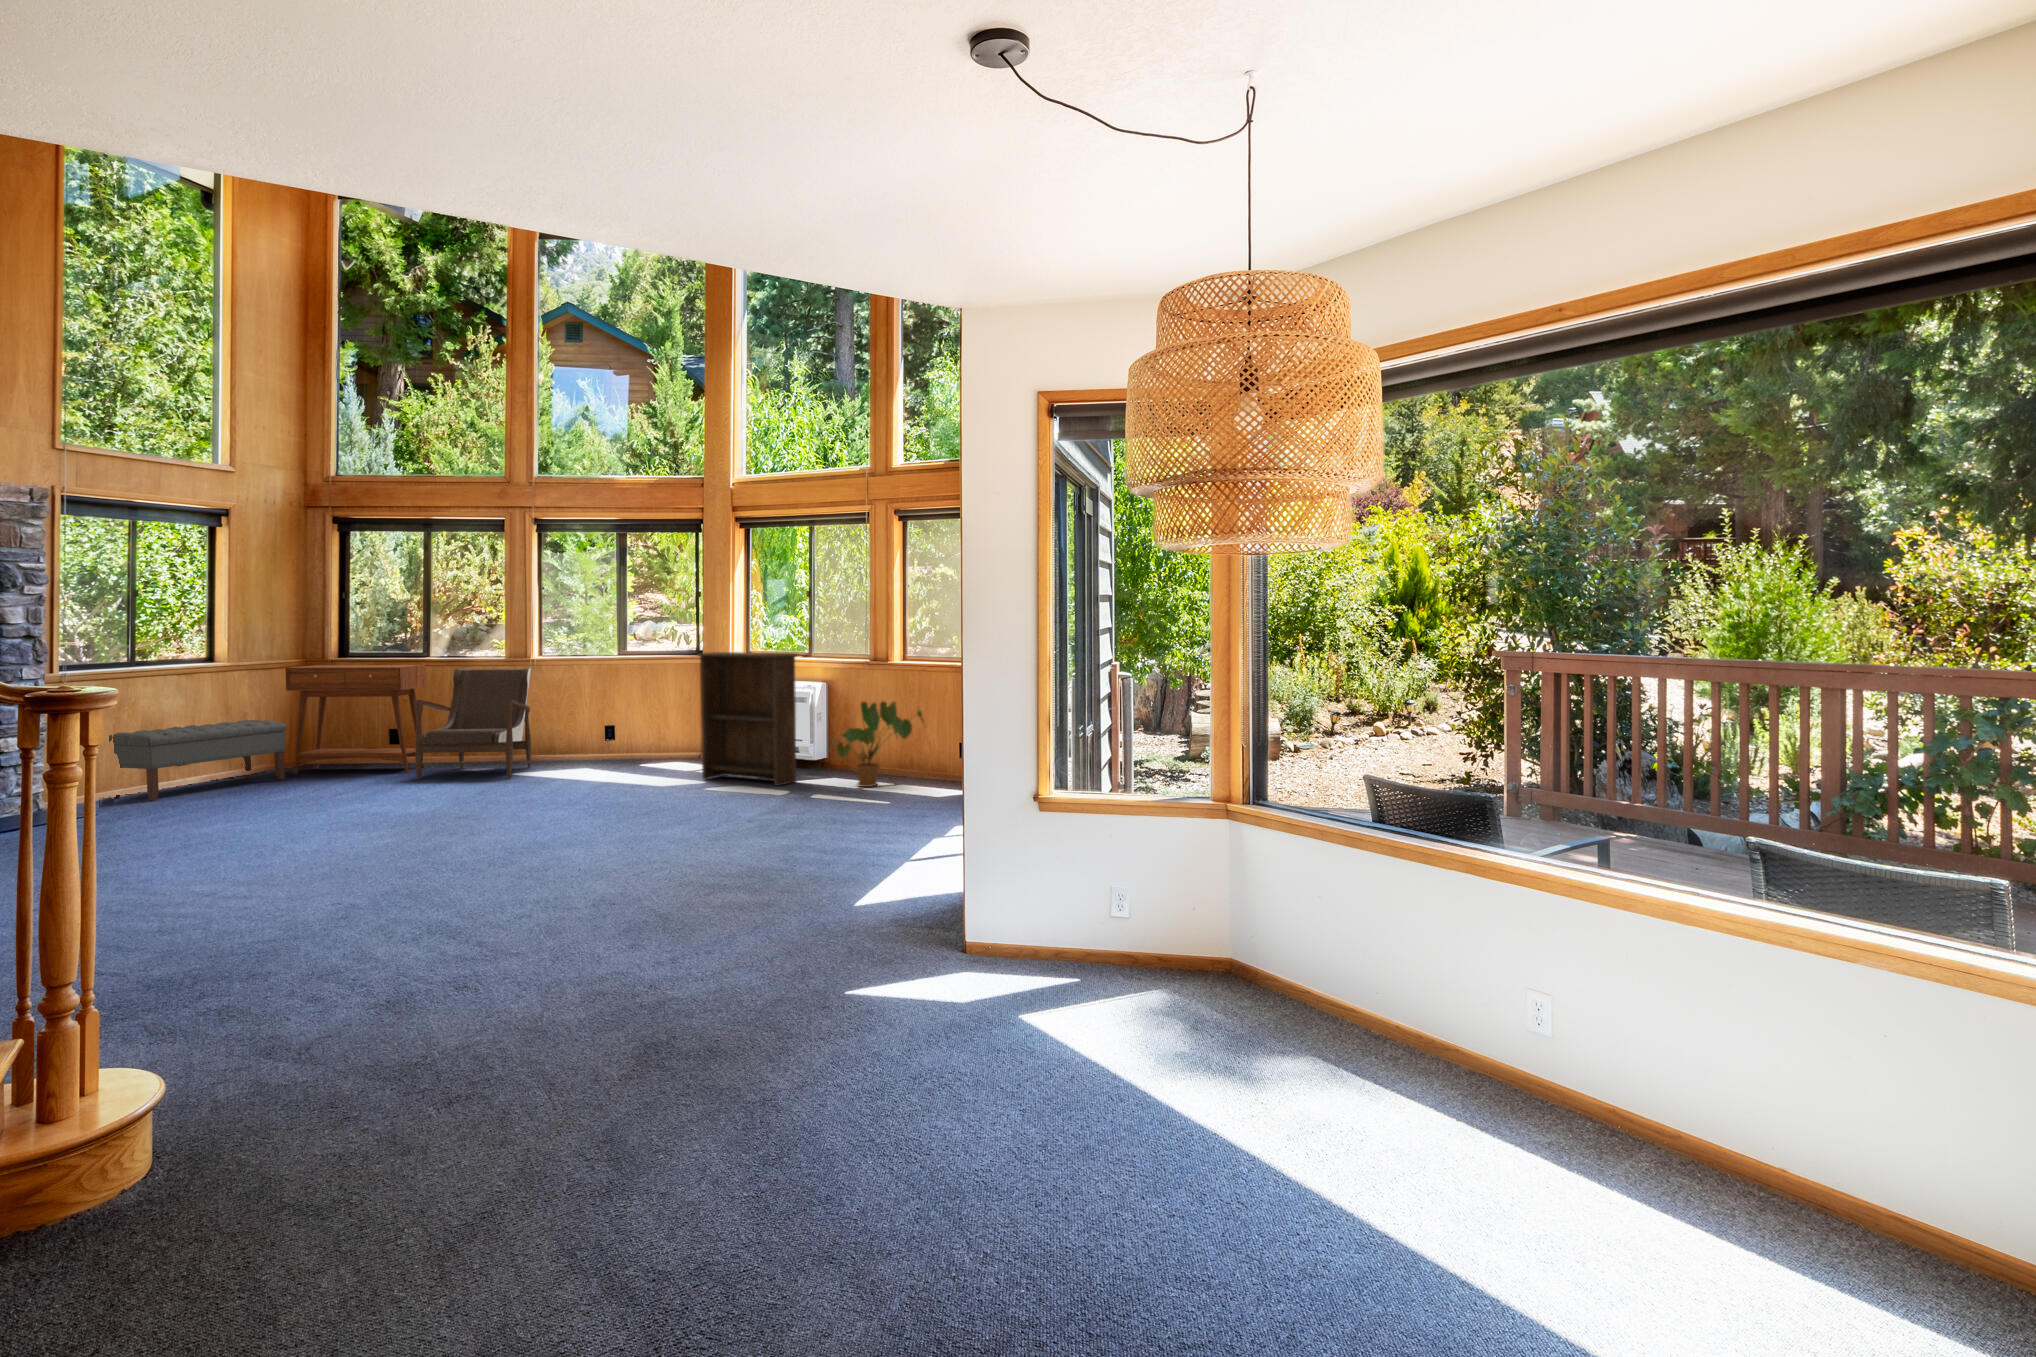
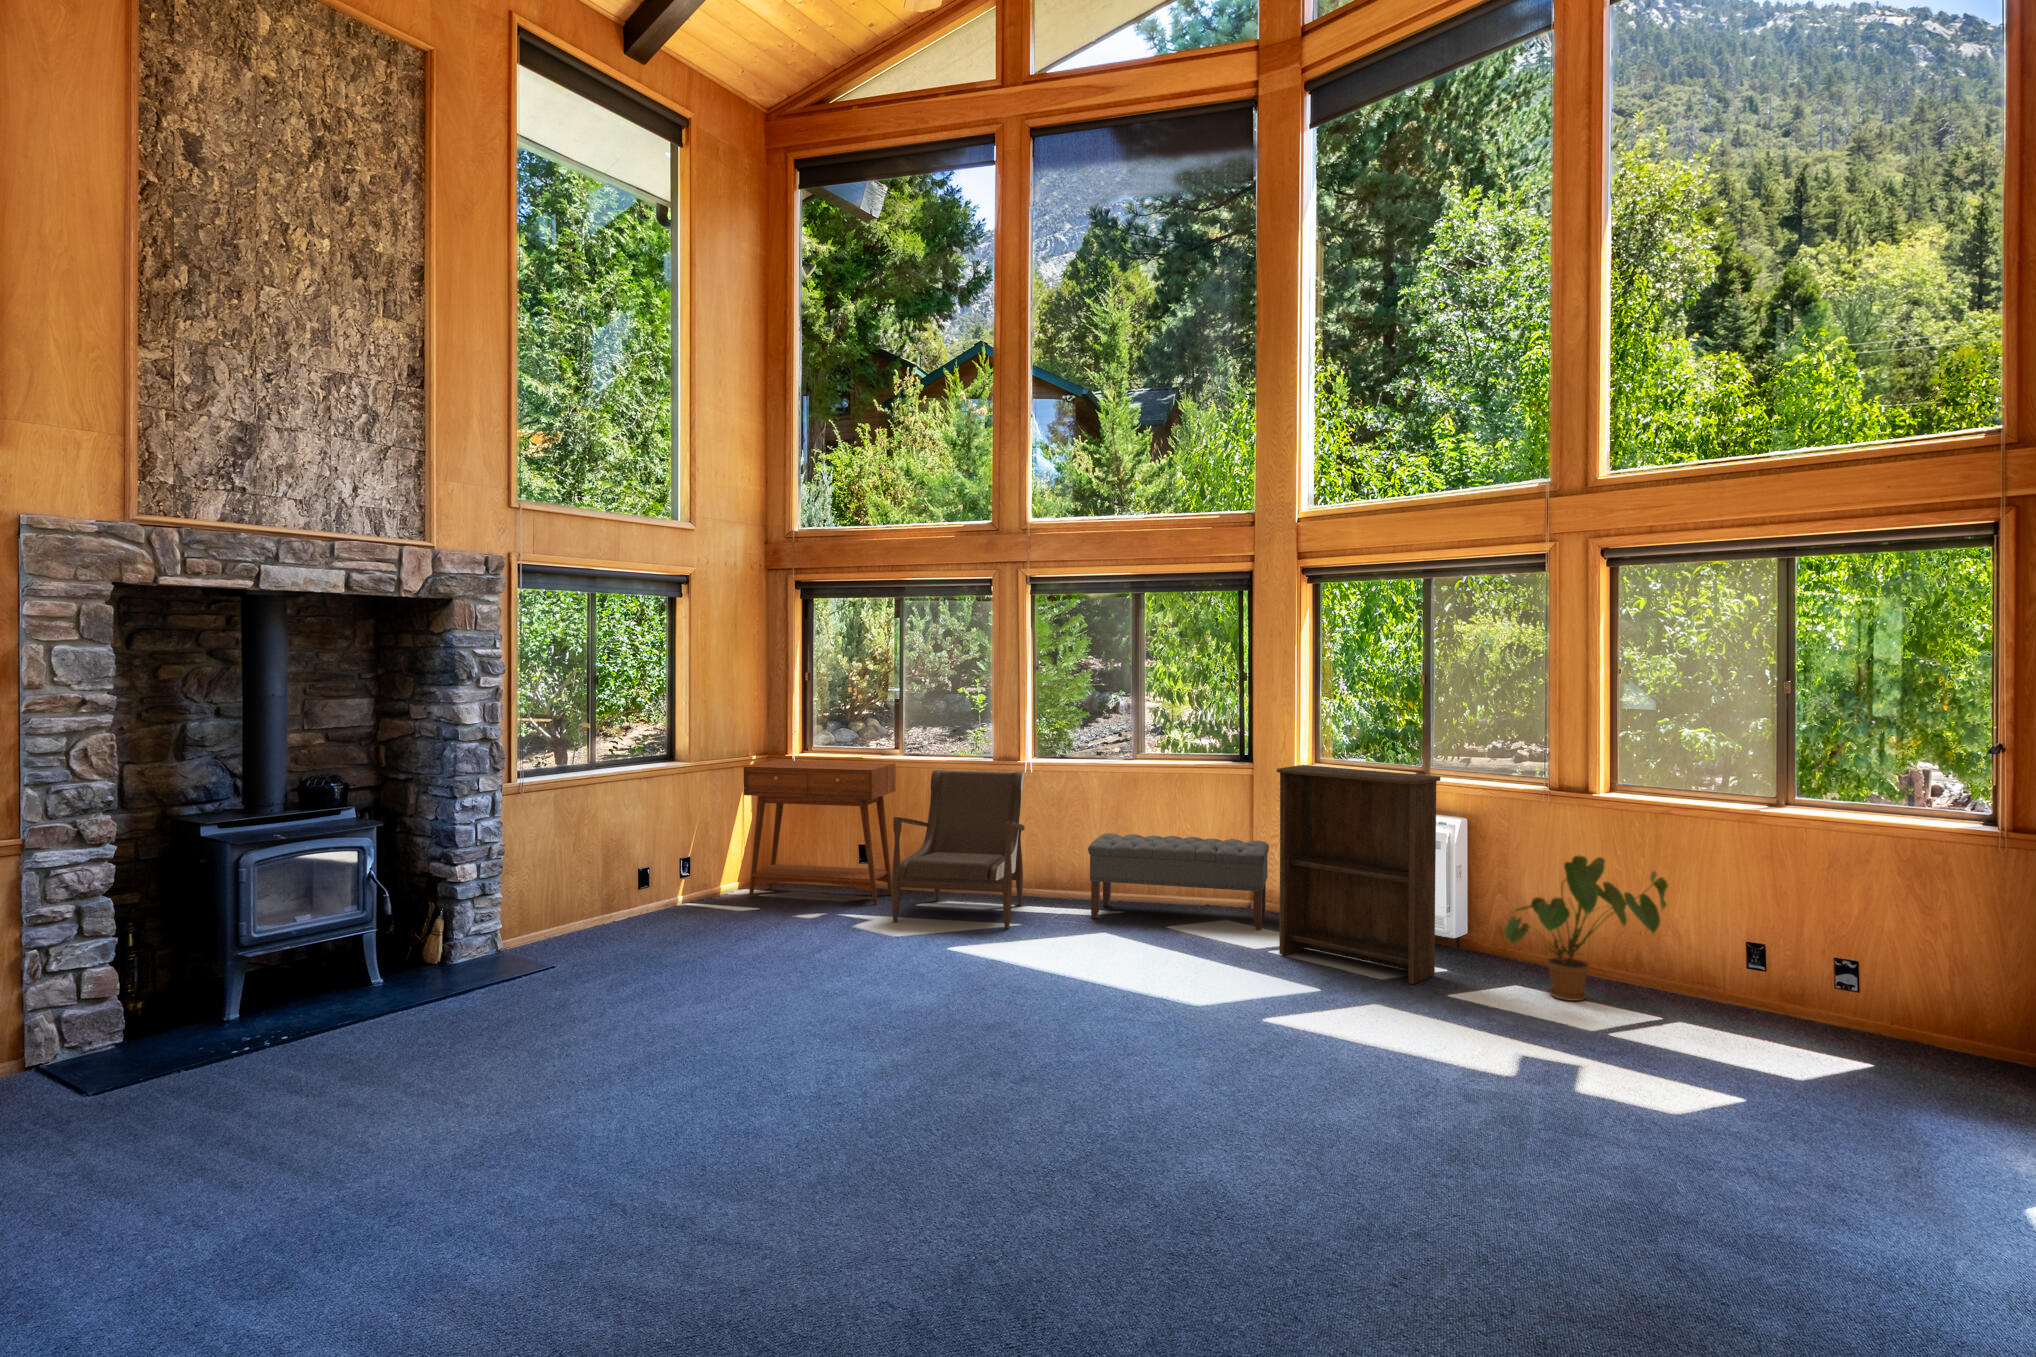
bench: present [109,720,286,801] -> present [1088,833,1269,930]

